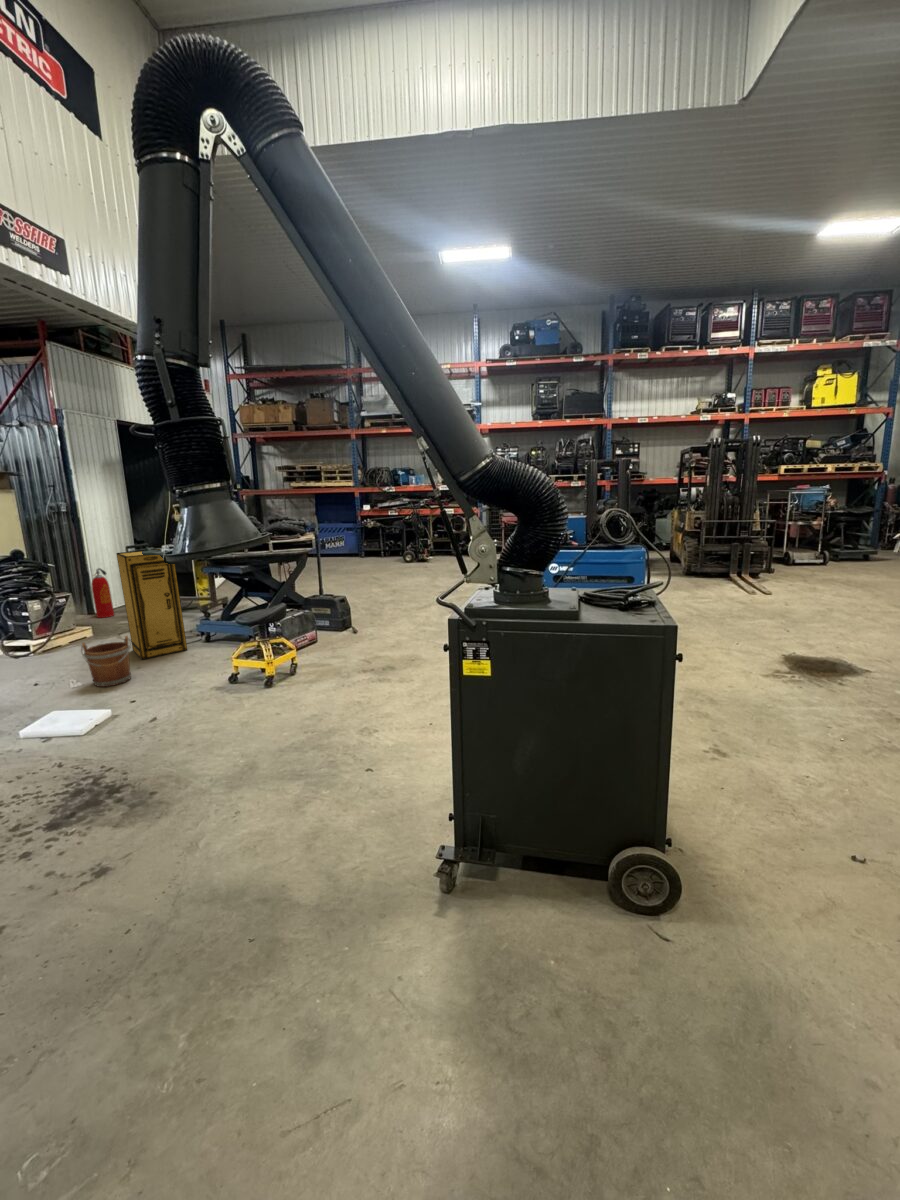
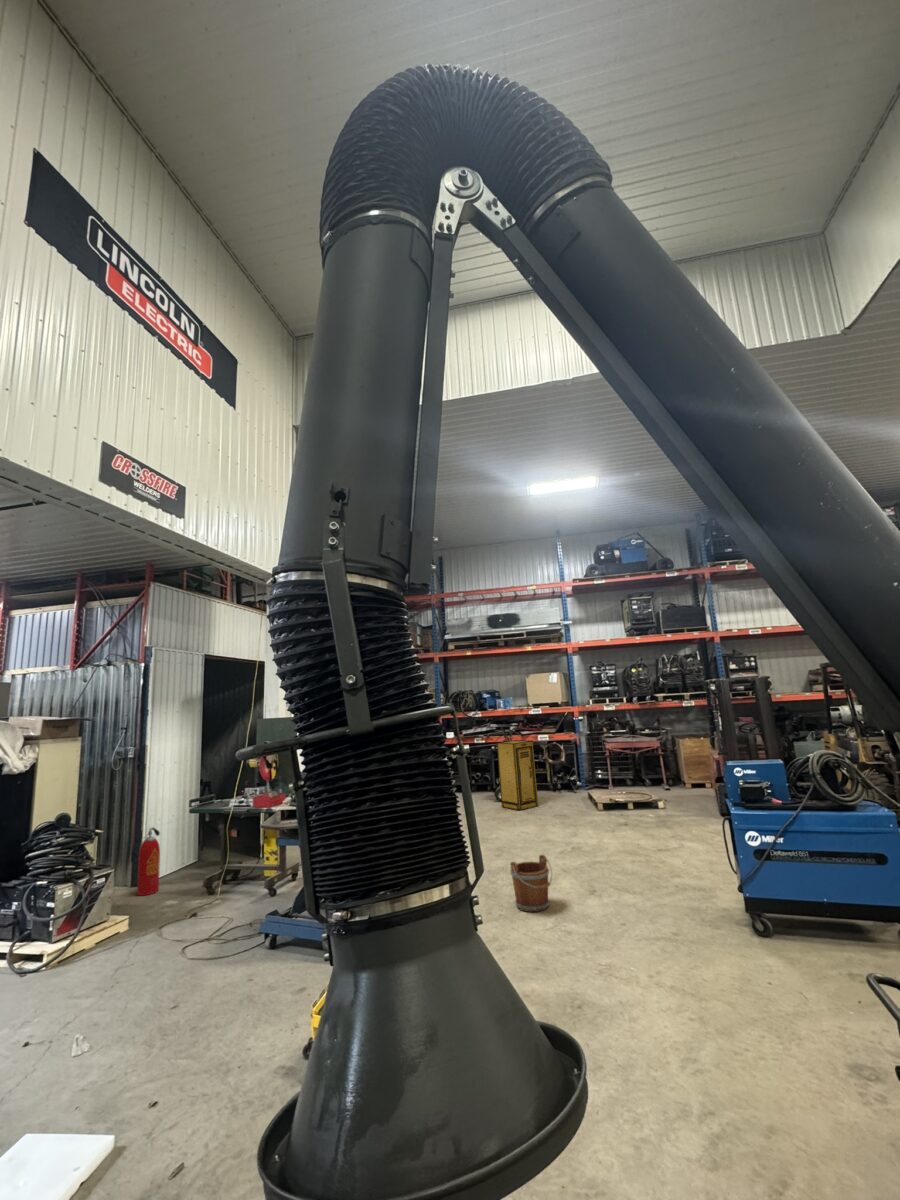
storage cabinet: present [116,549,187,660] -> present [497,740,538,811]
bucket: present [81,636,131,687] -> present [510,855,552,912]

